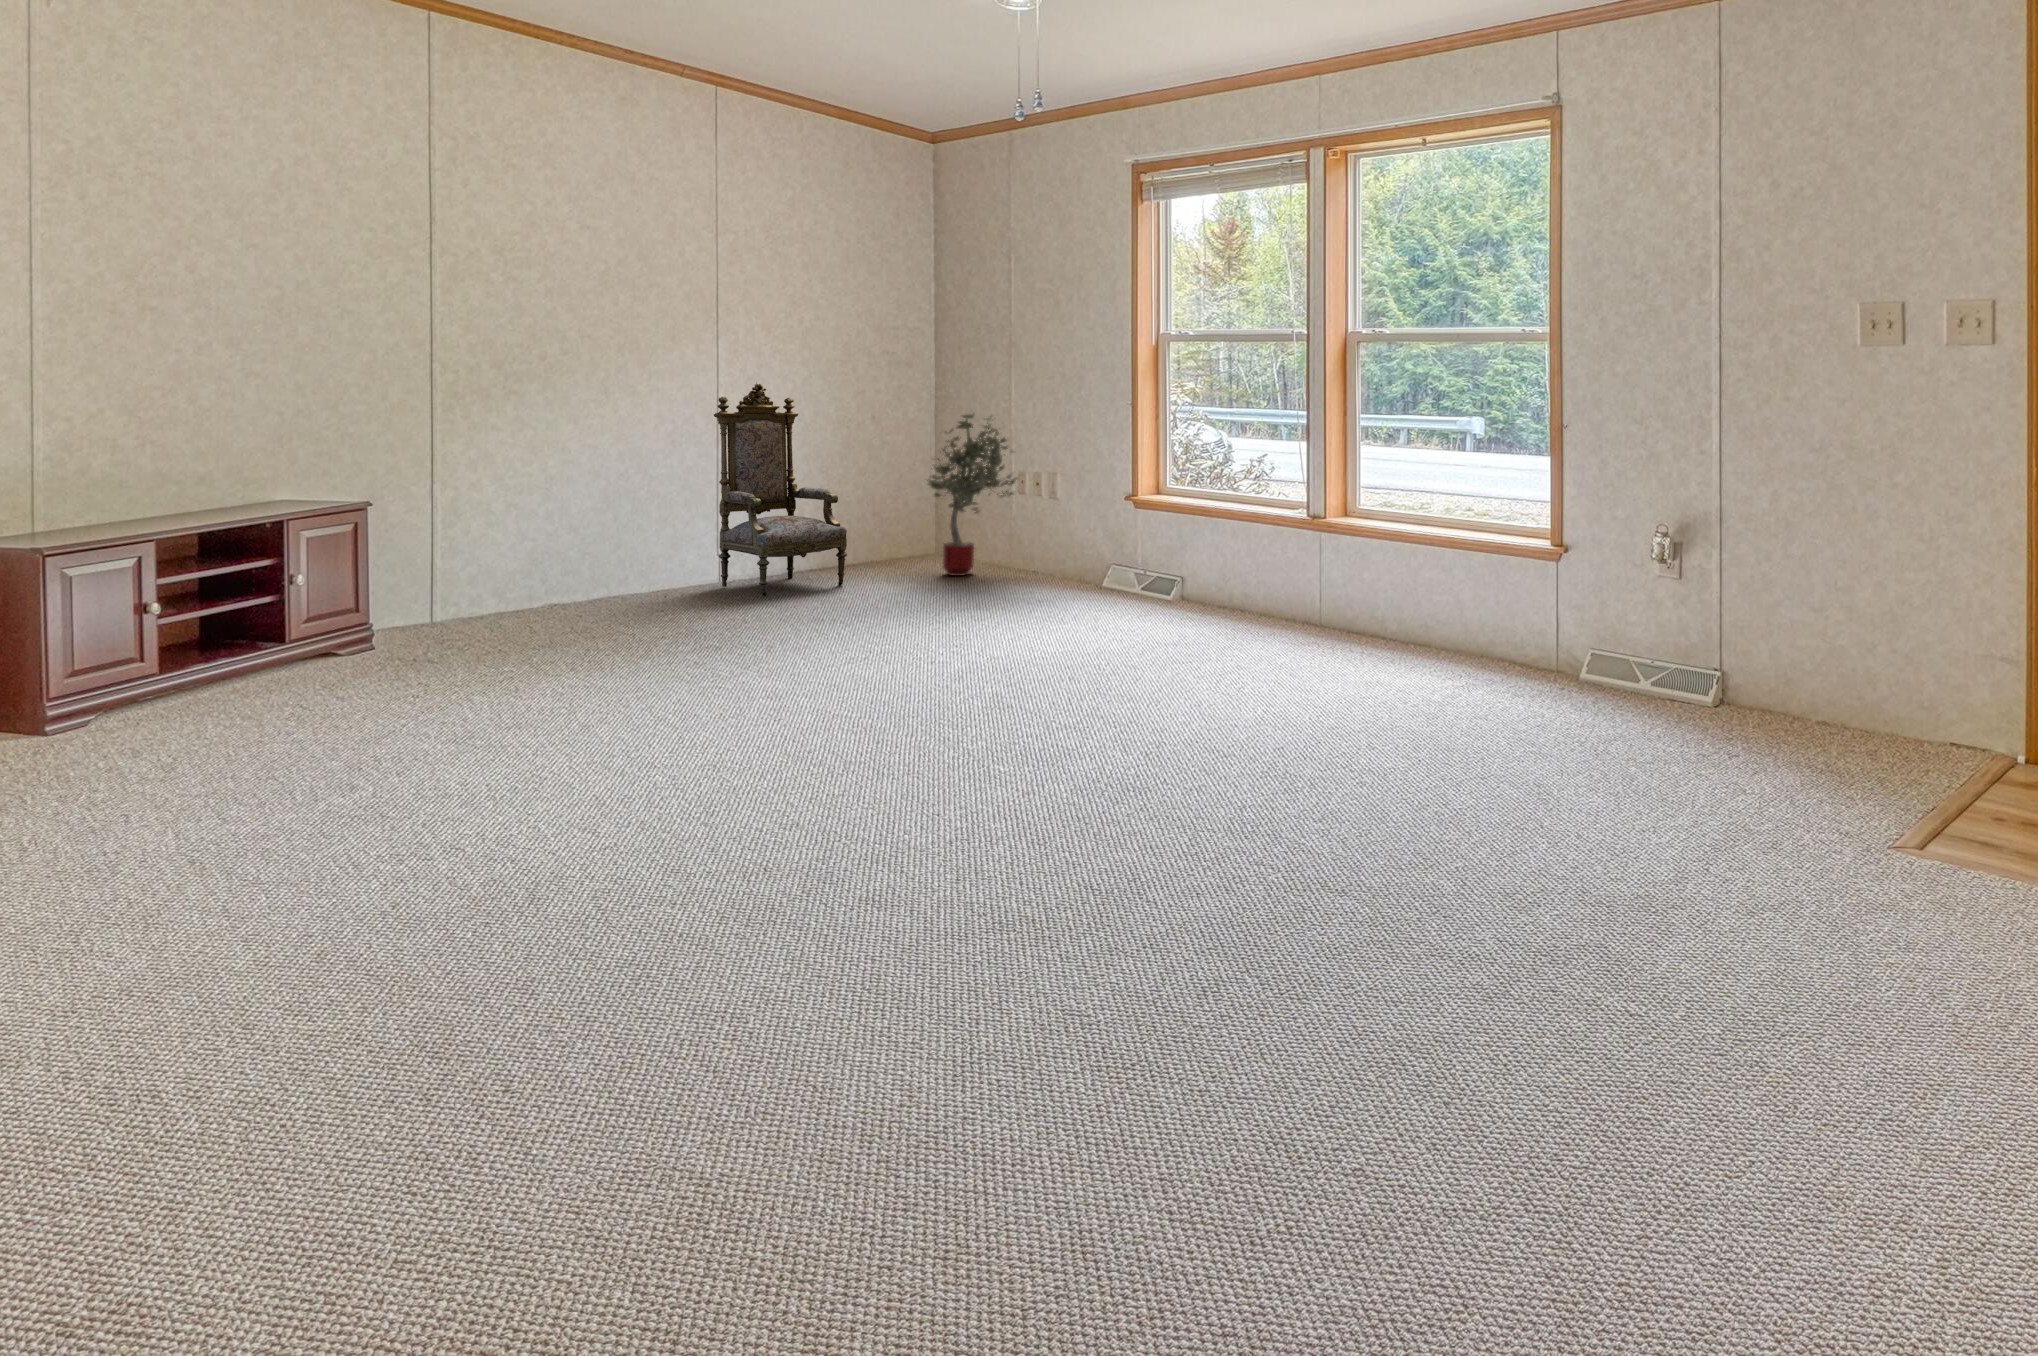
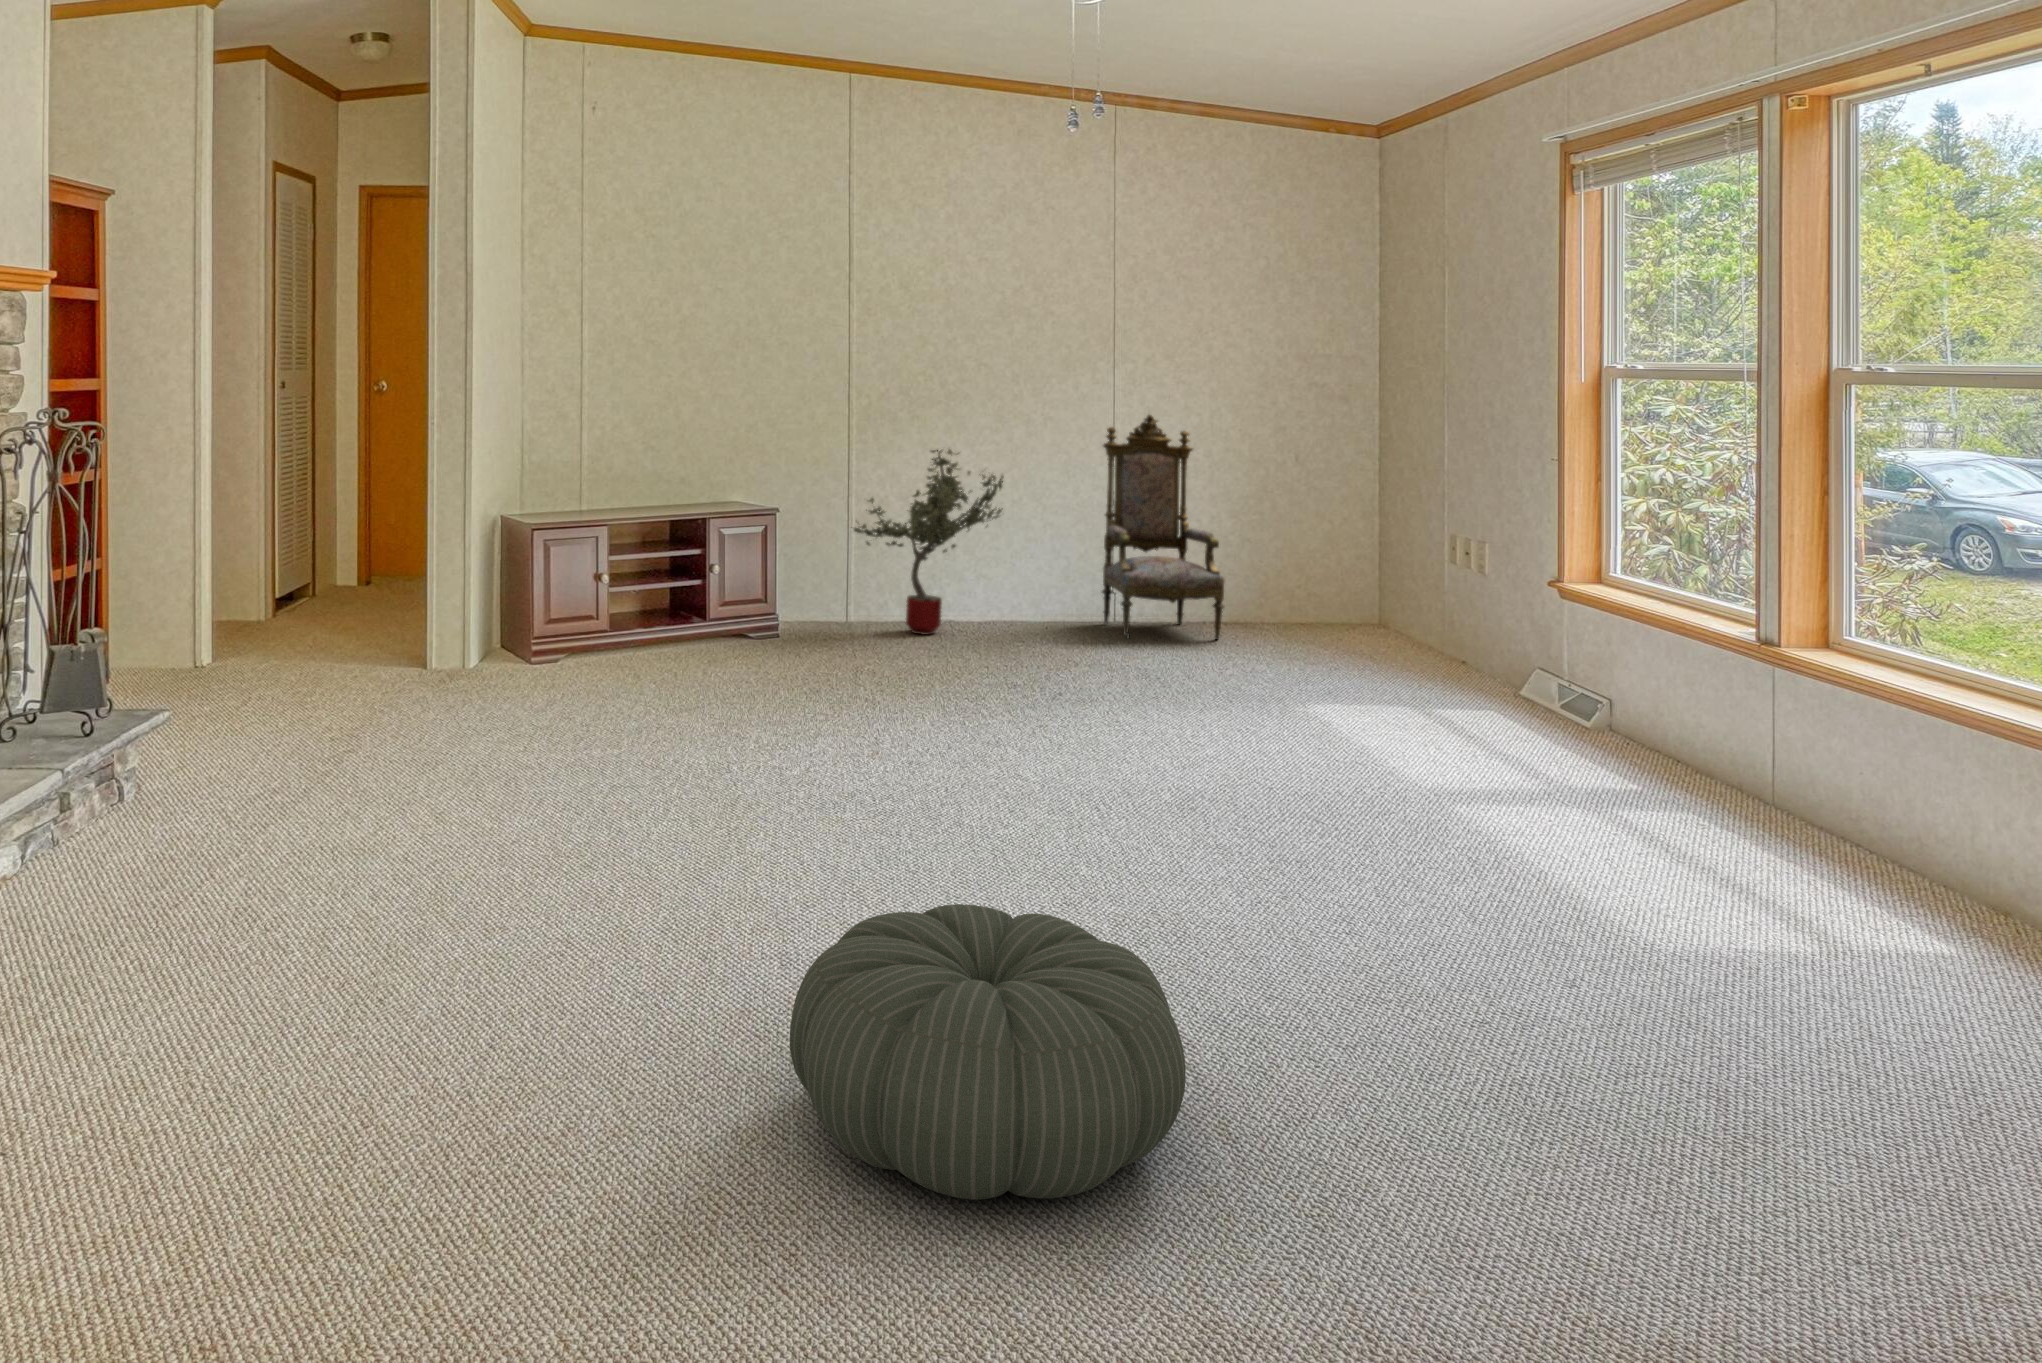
potted tree: present [927,413,1018,576] -> present [851,449,1003,635]
pouf: none [1018,773,1339,992] -> present [790,904,1186,1200]

